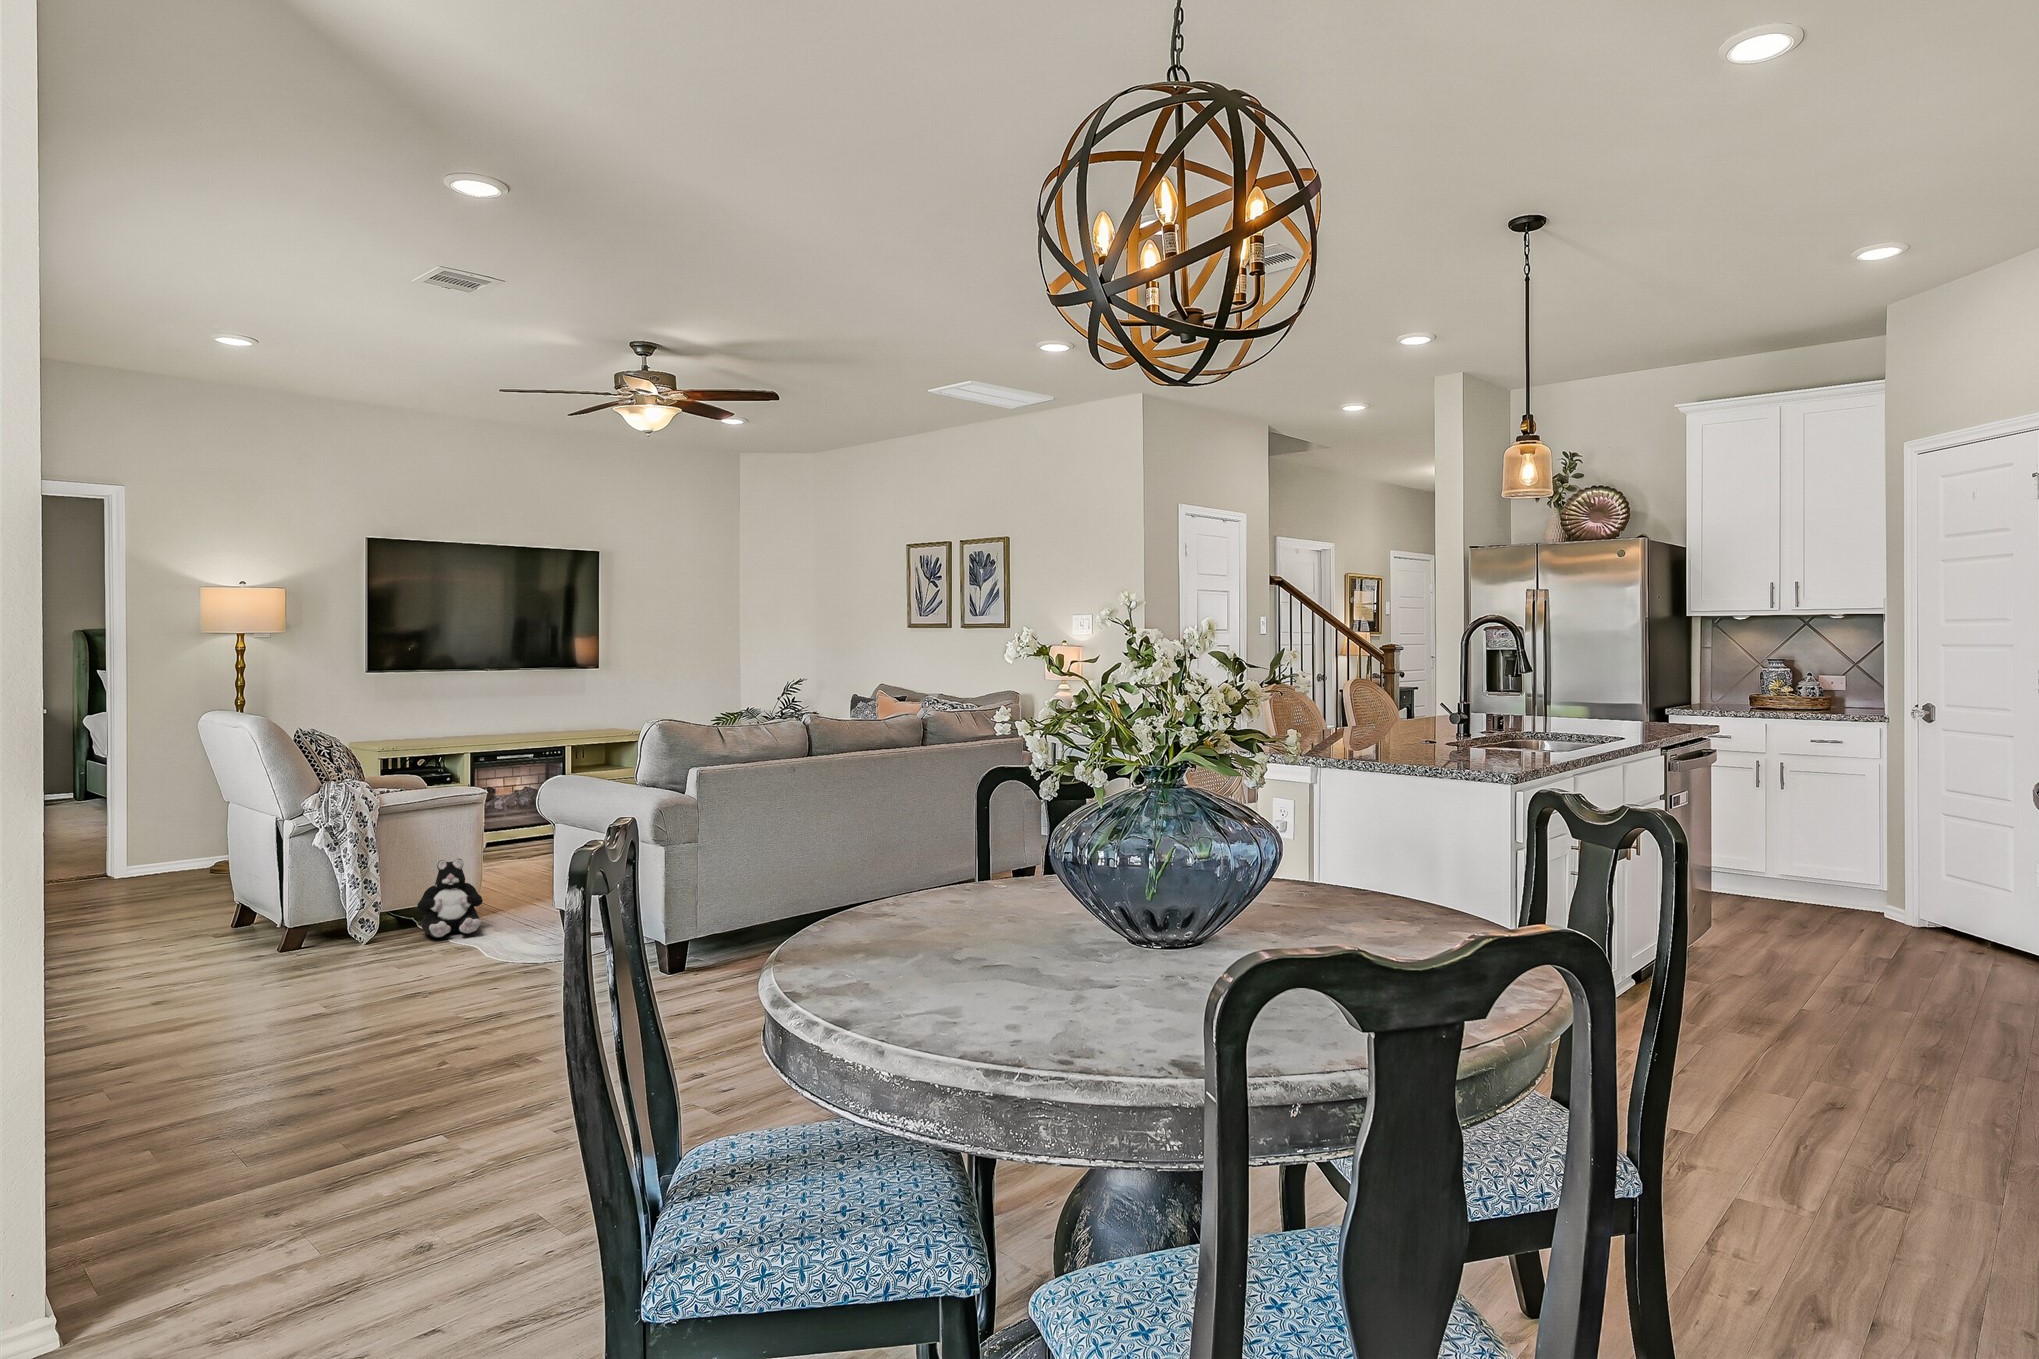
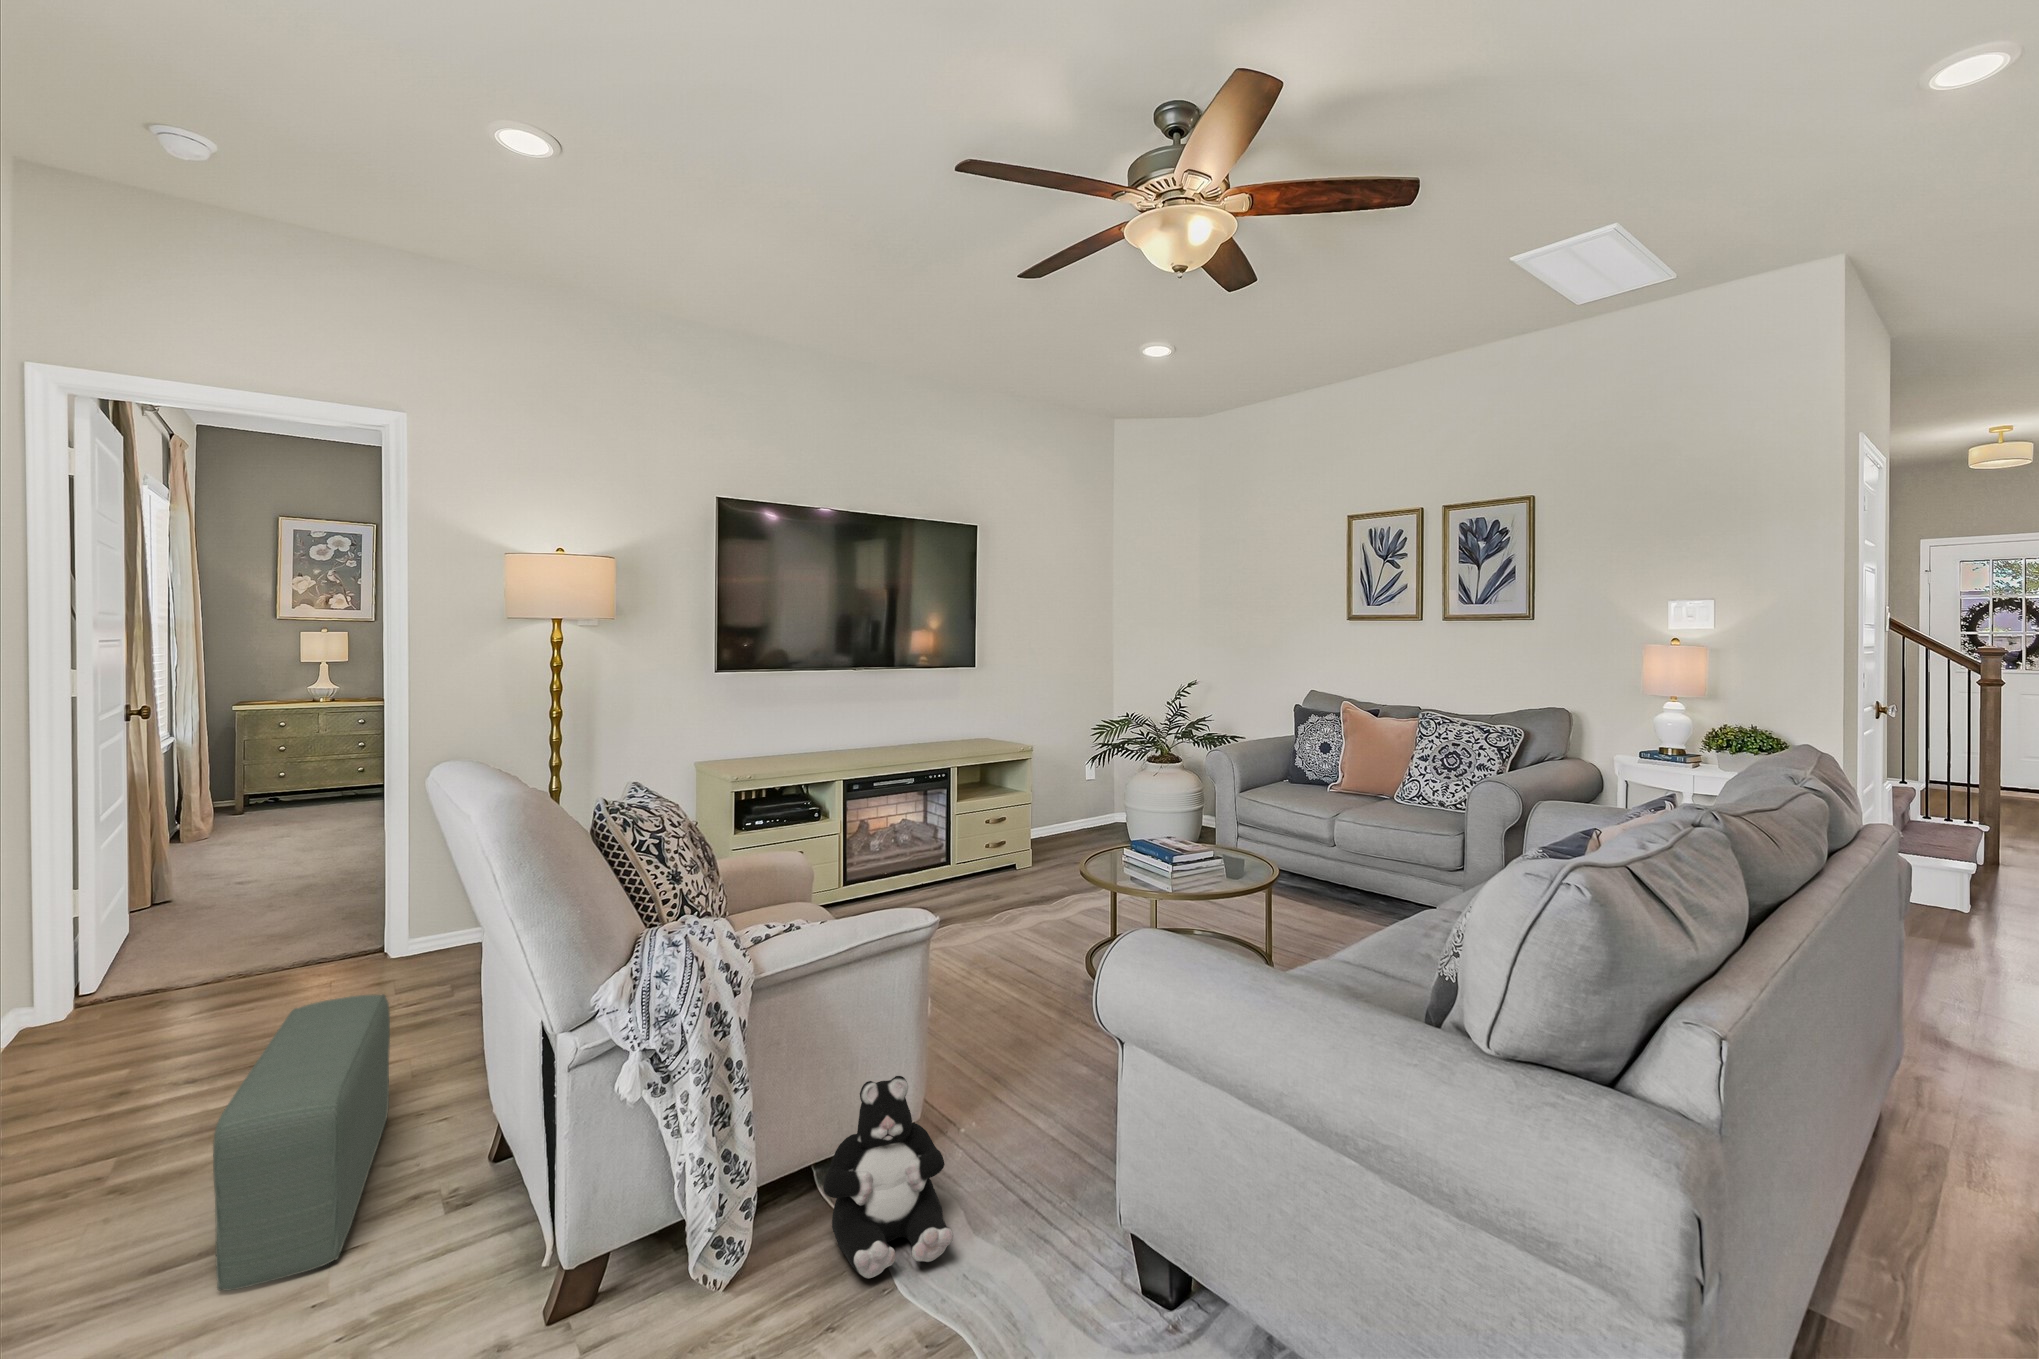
pouf: none [106,847,168,952] -> present [213,994,390,1291]

